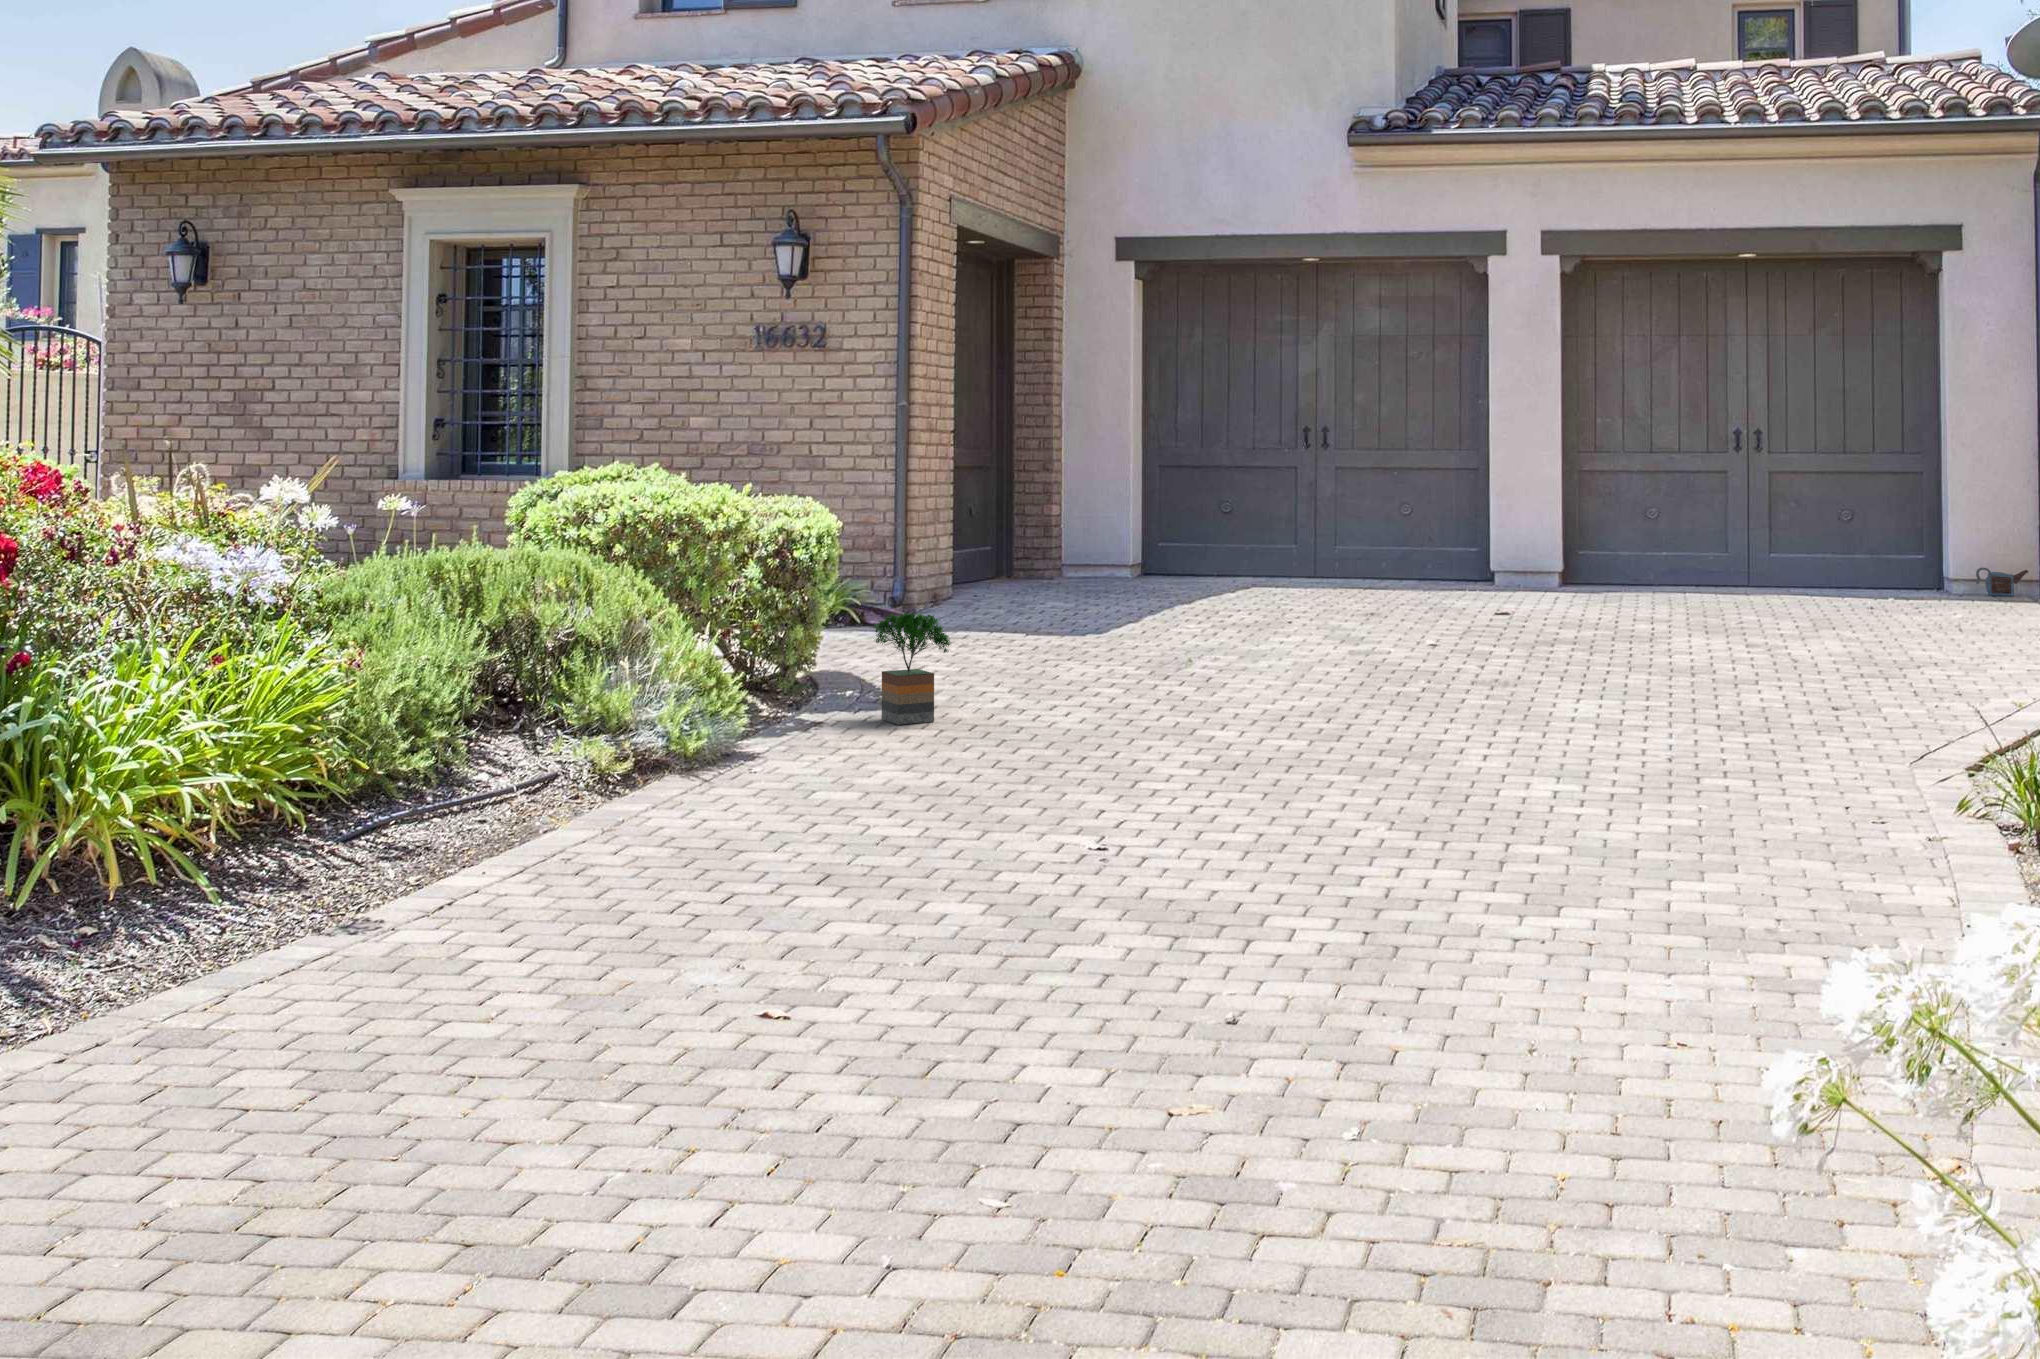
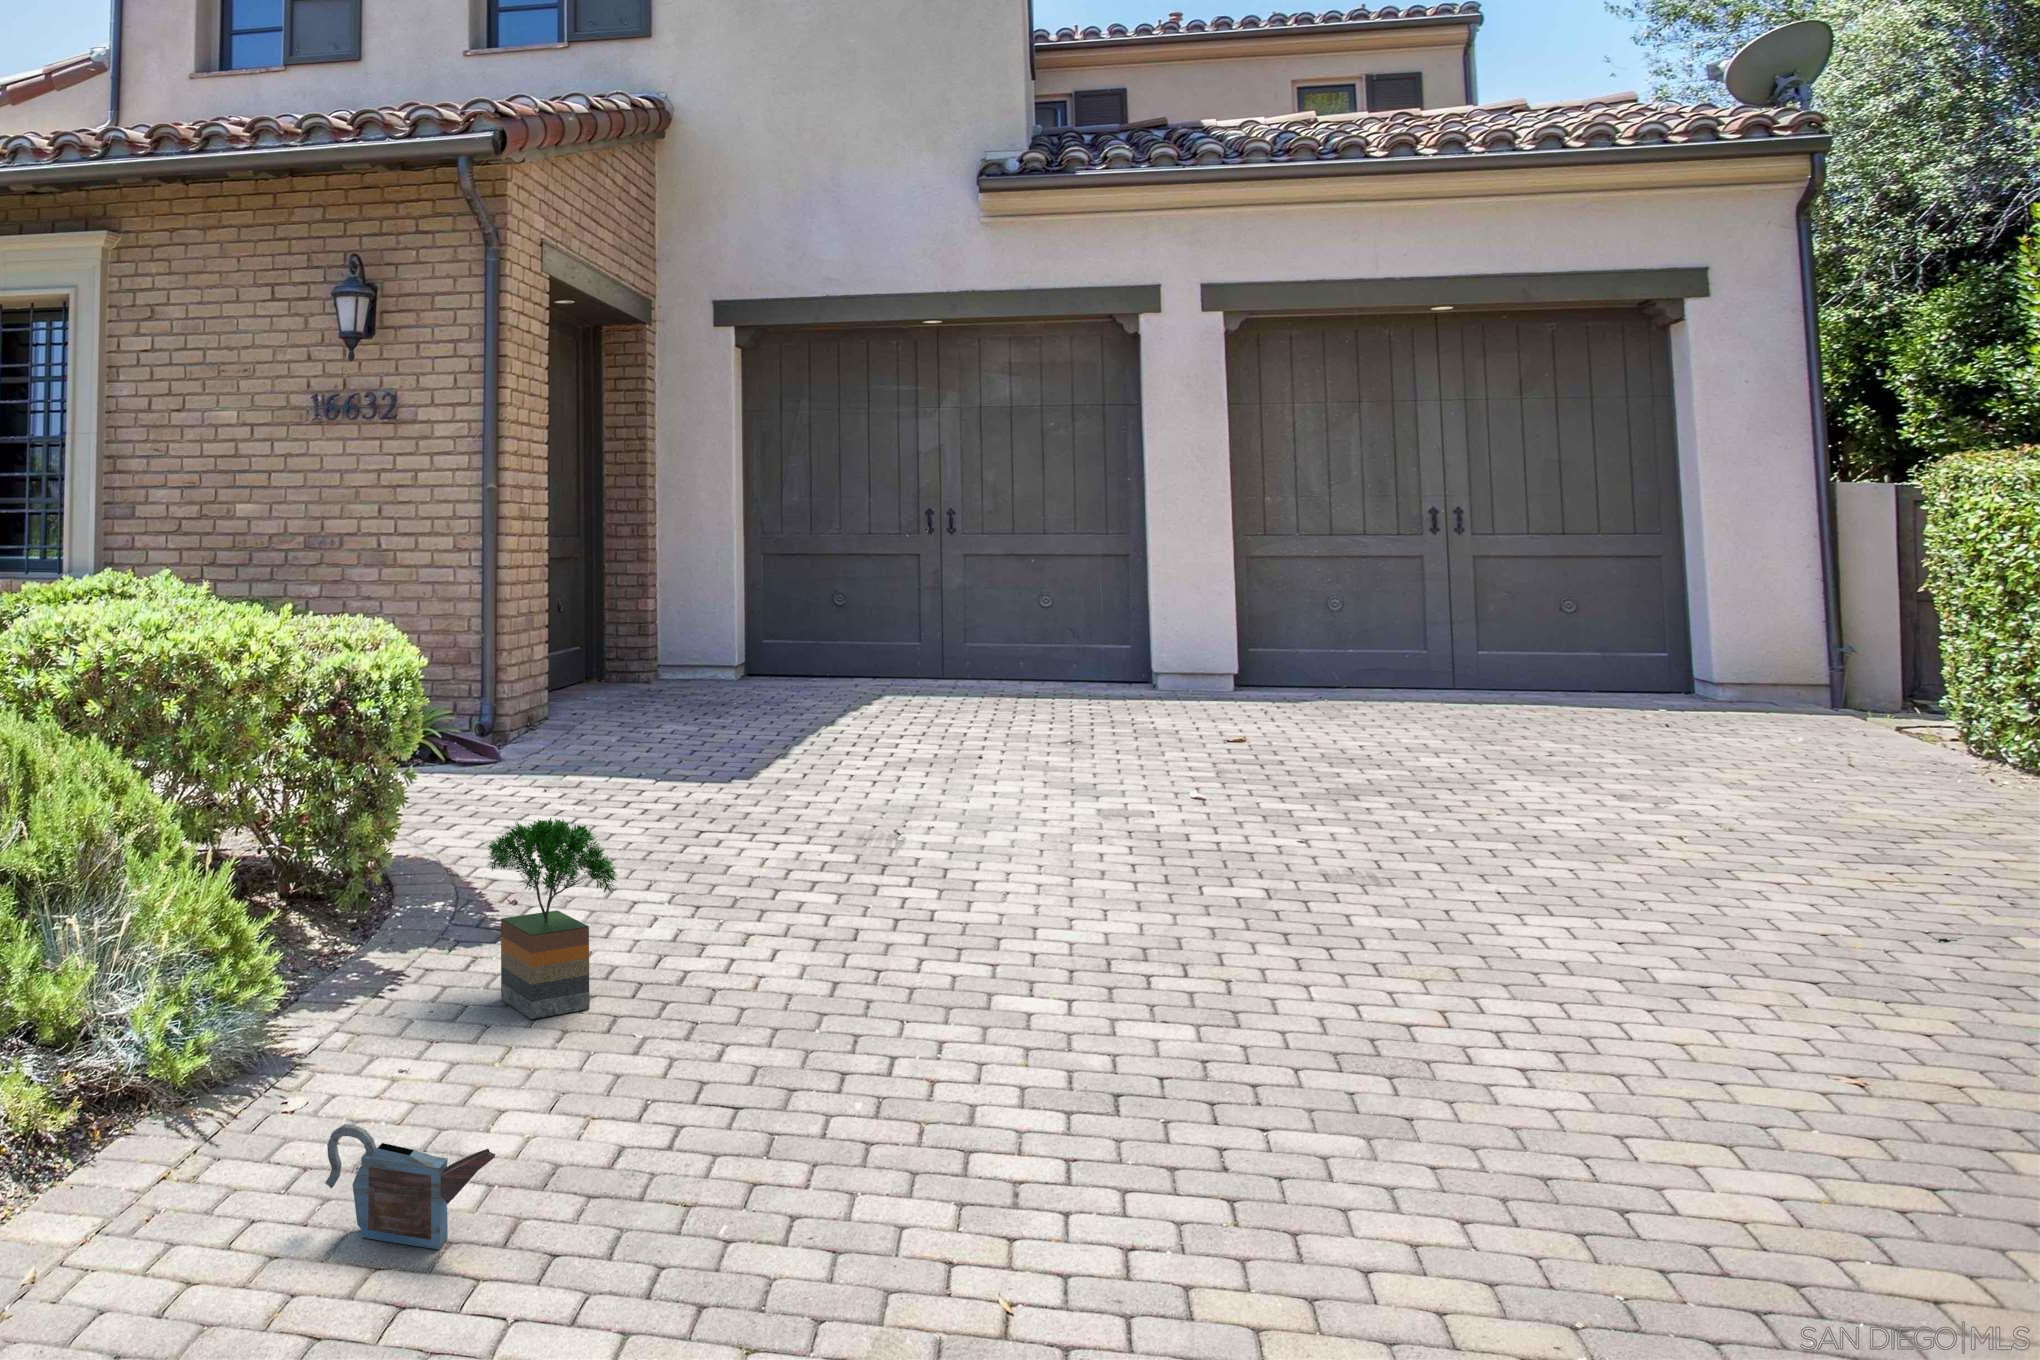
watering can: present [1976,568,2029,596] -> present [325,1124,495,1250]

